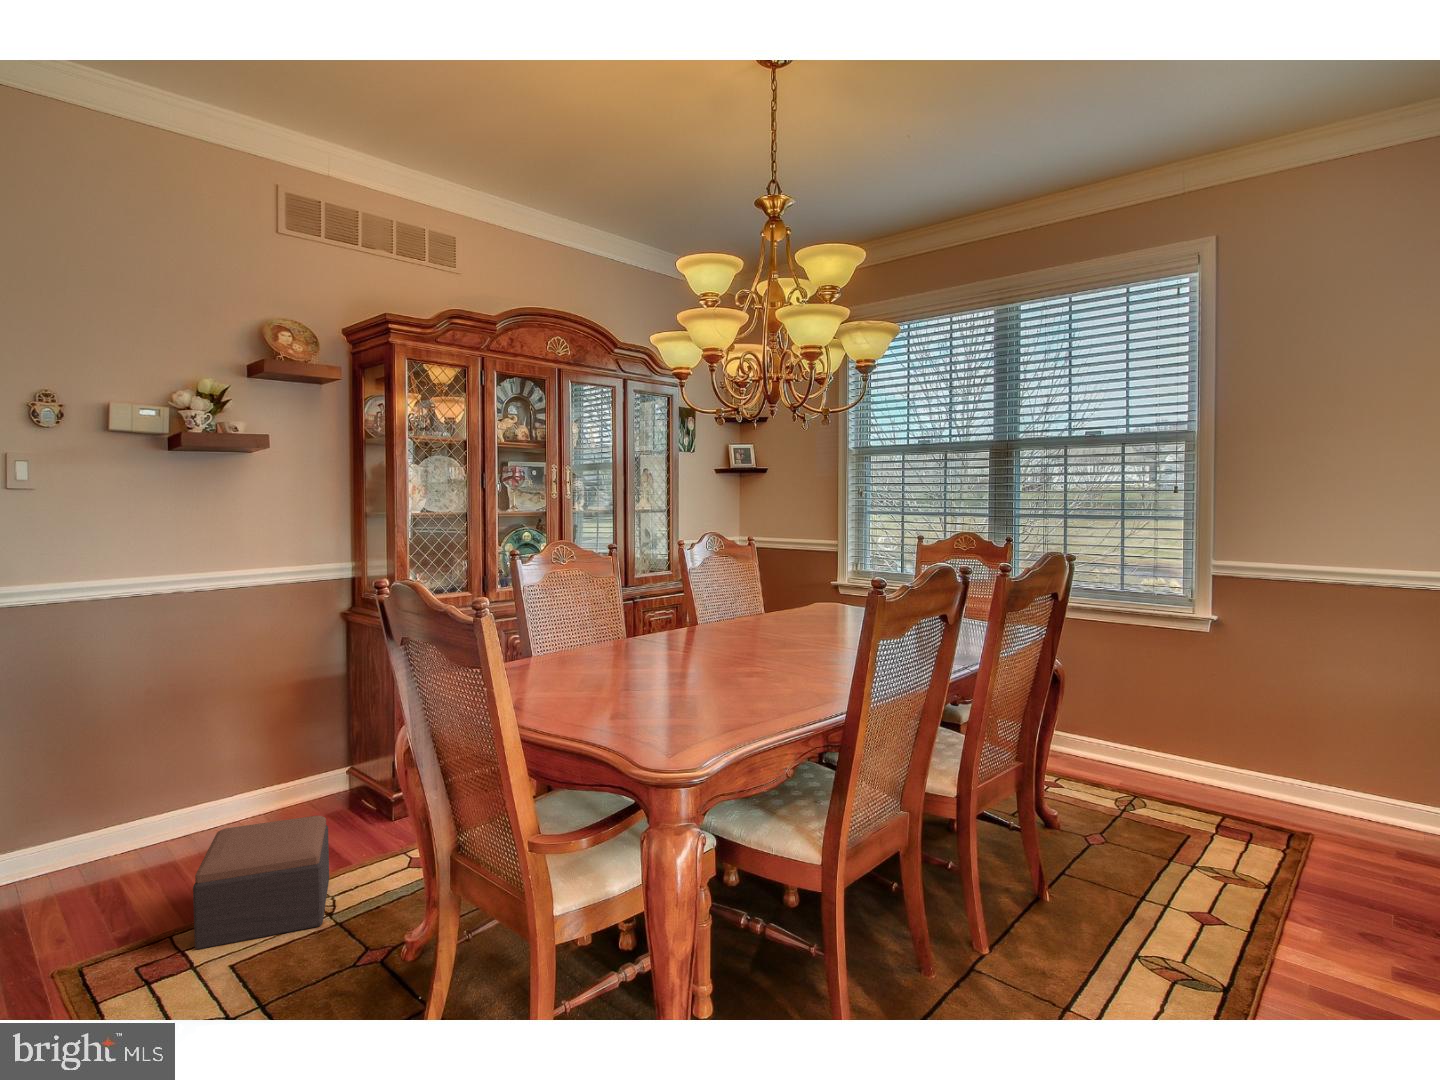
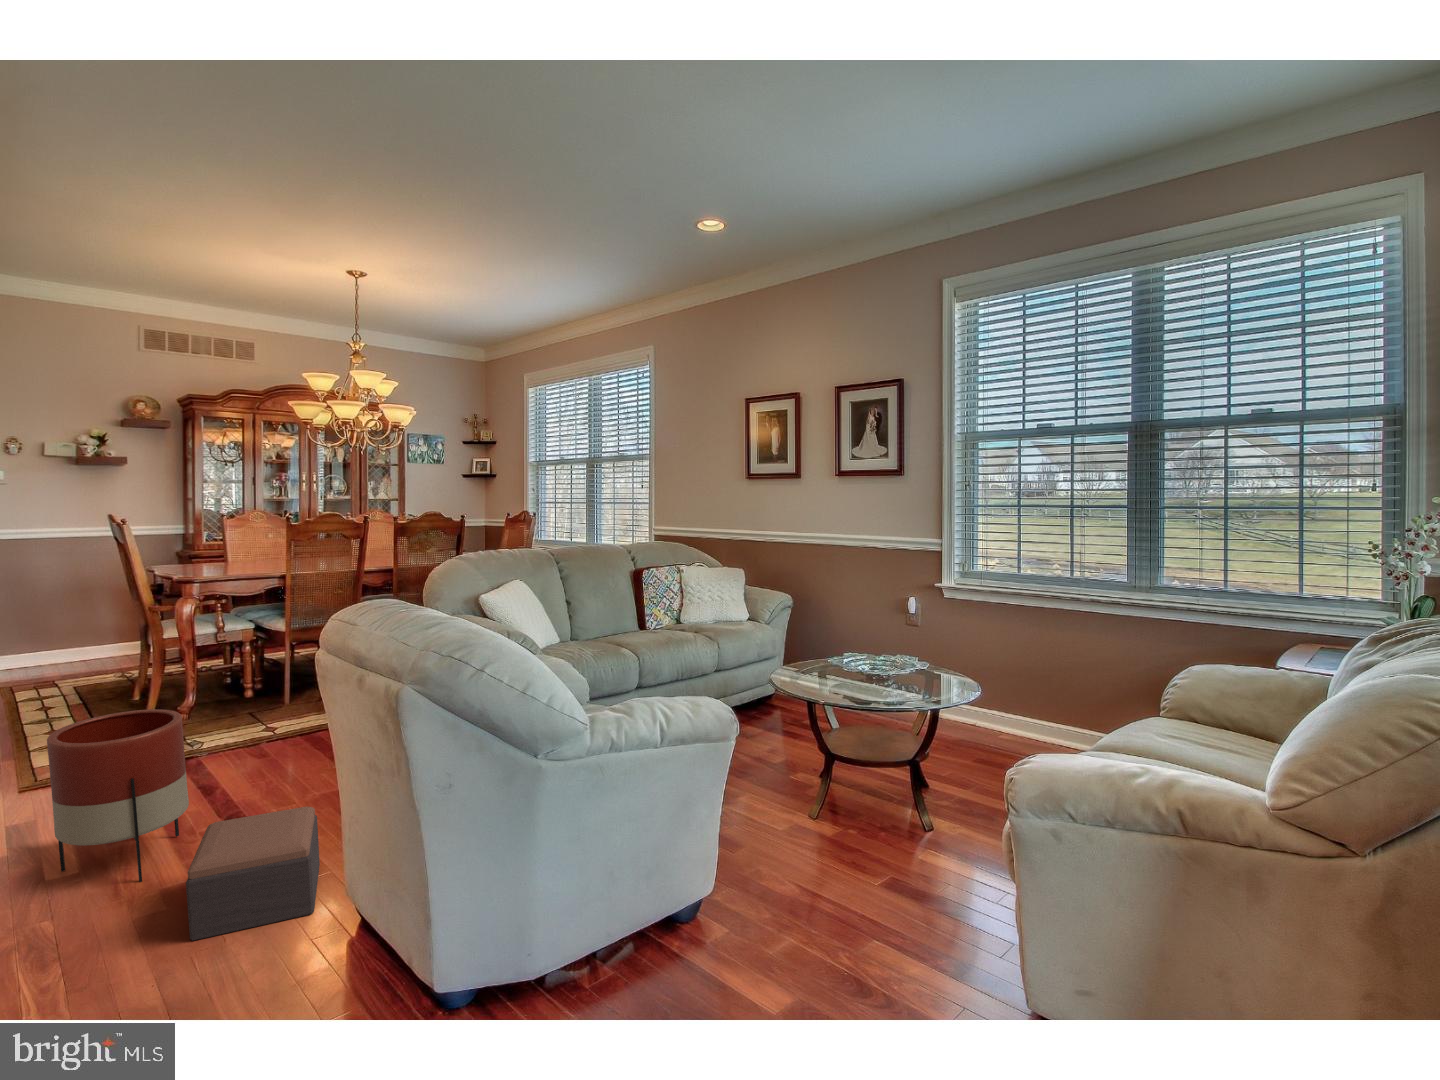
planter: none [59,715,198,892] -> present [47,709,189,882]

